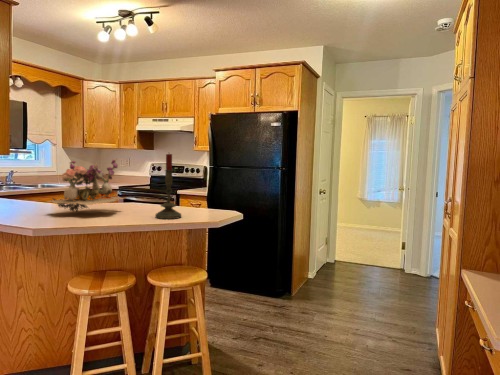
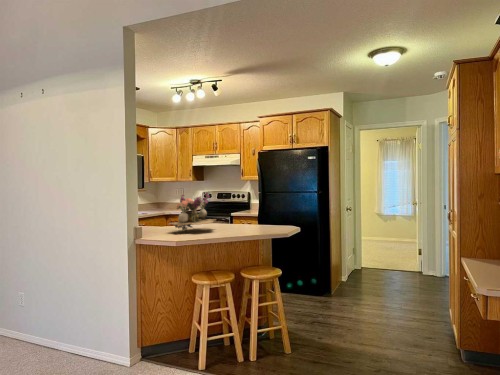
candle: present [156,154,181,219] -> none [243,185,262,232]

